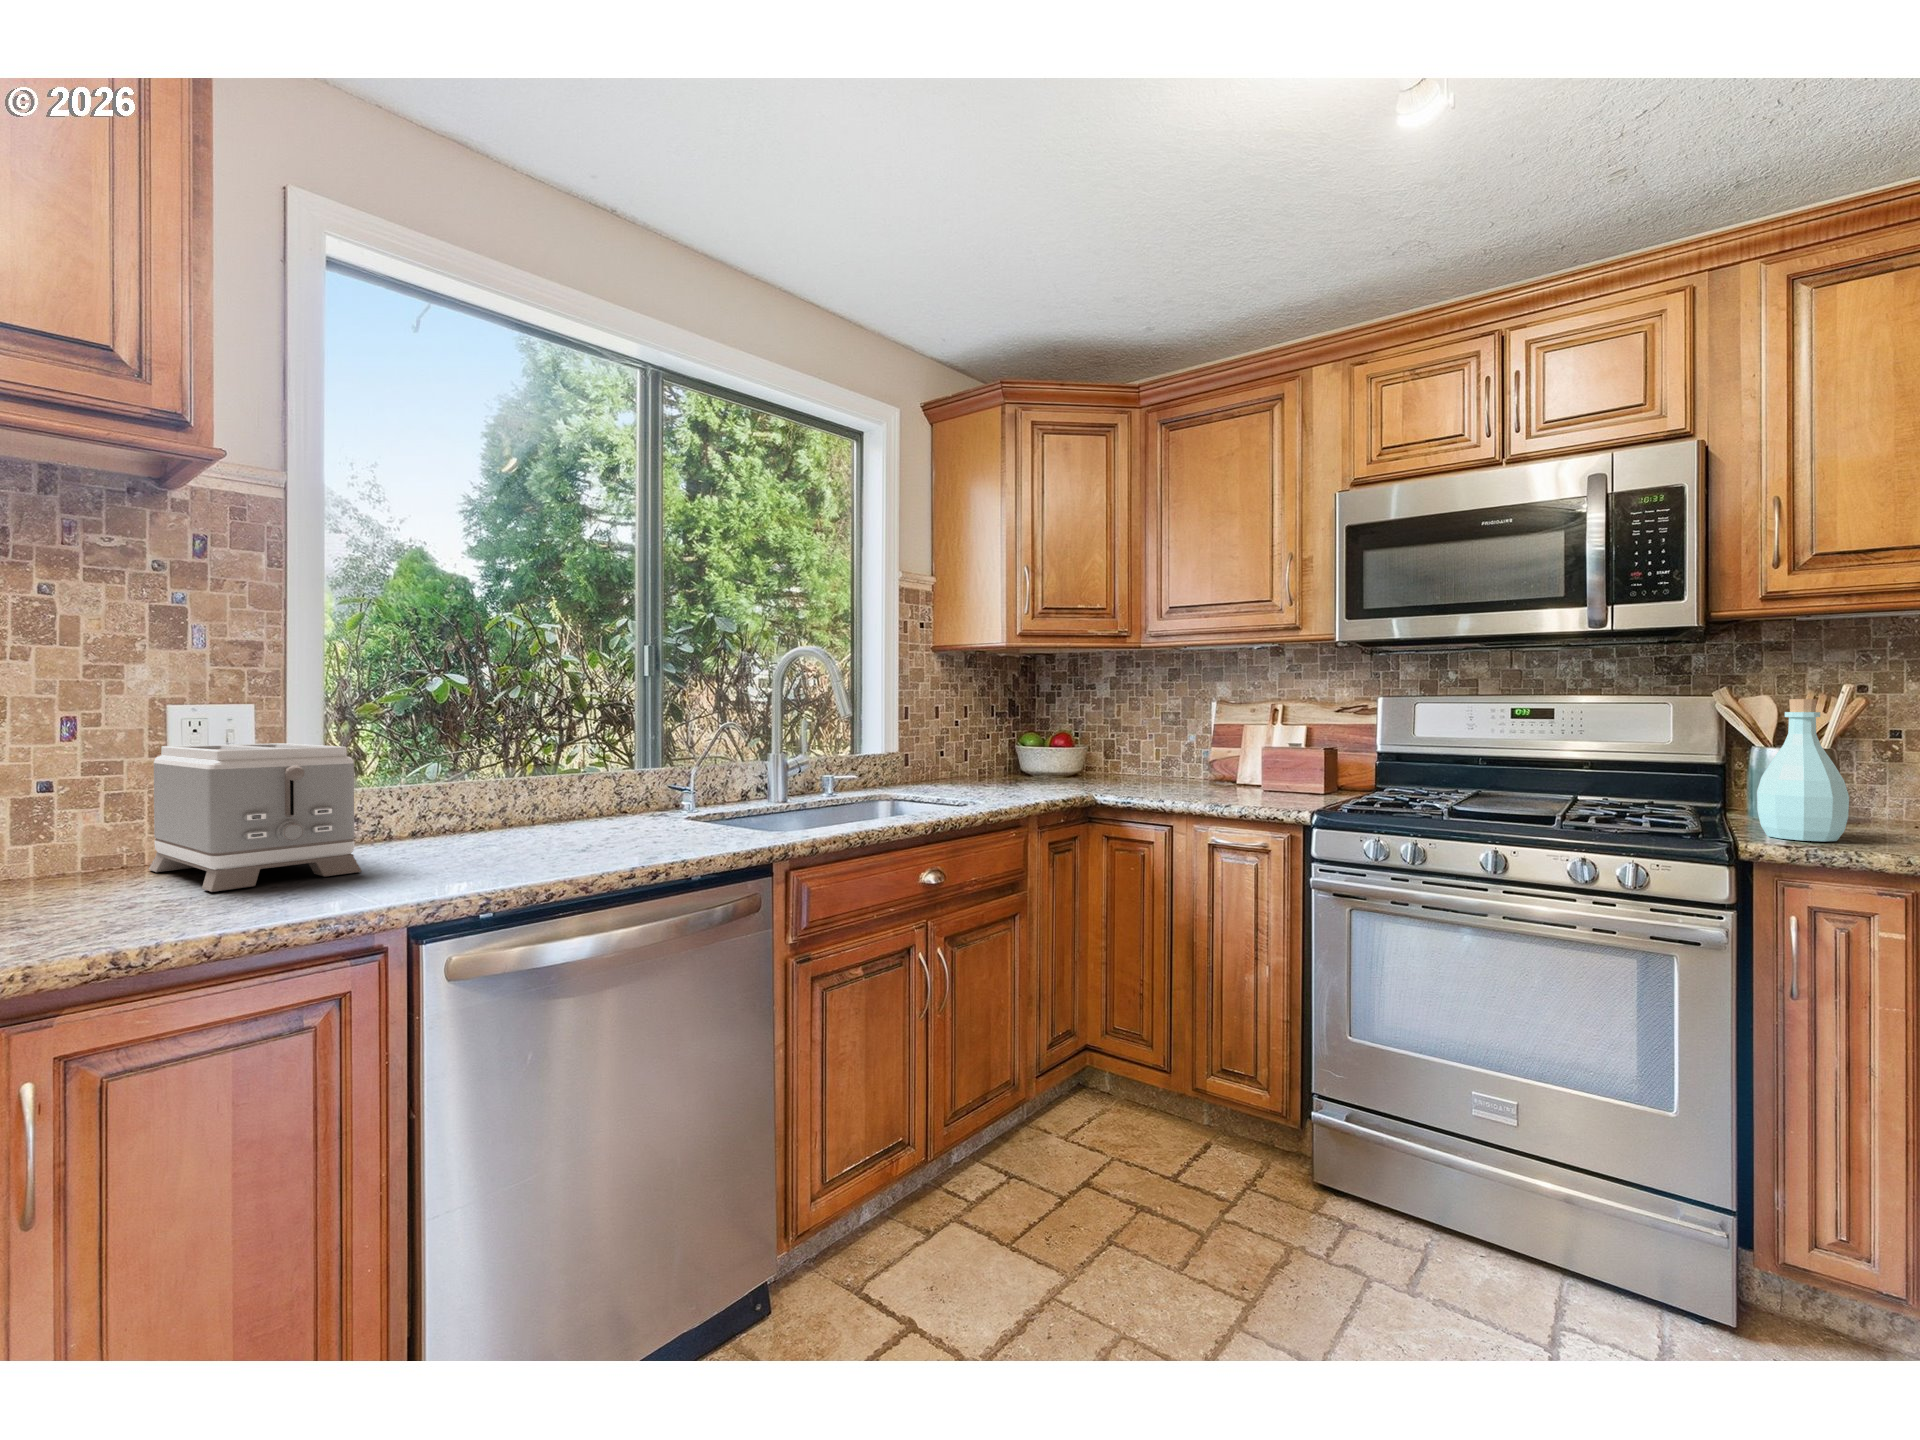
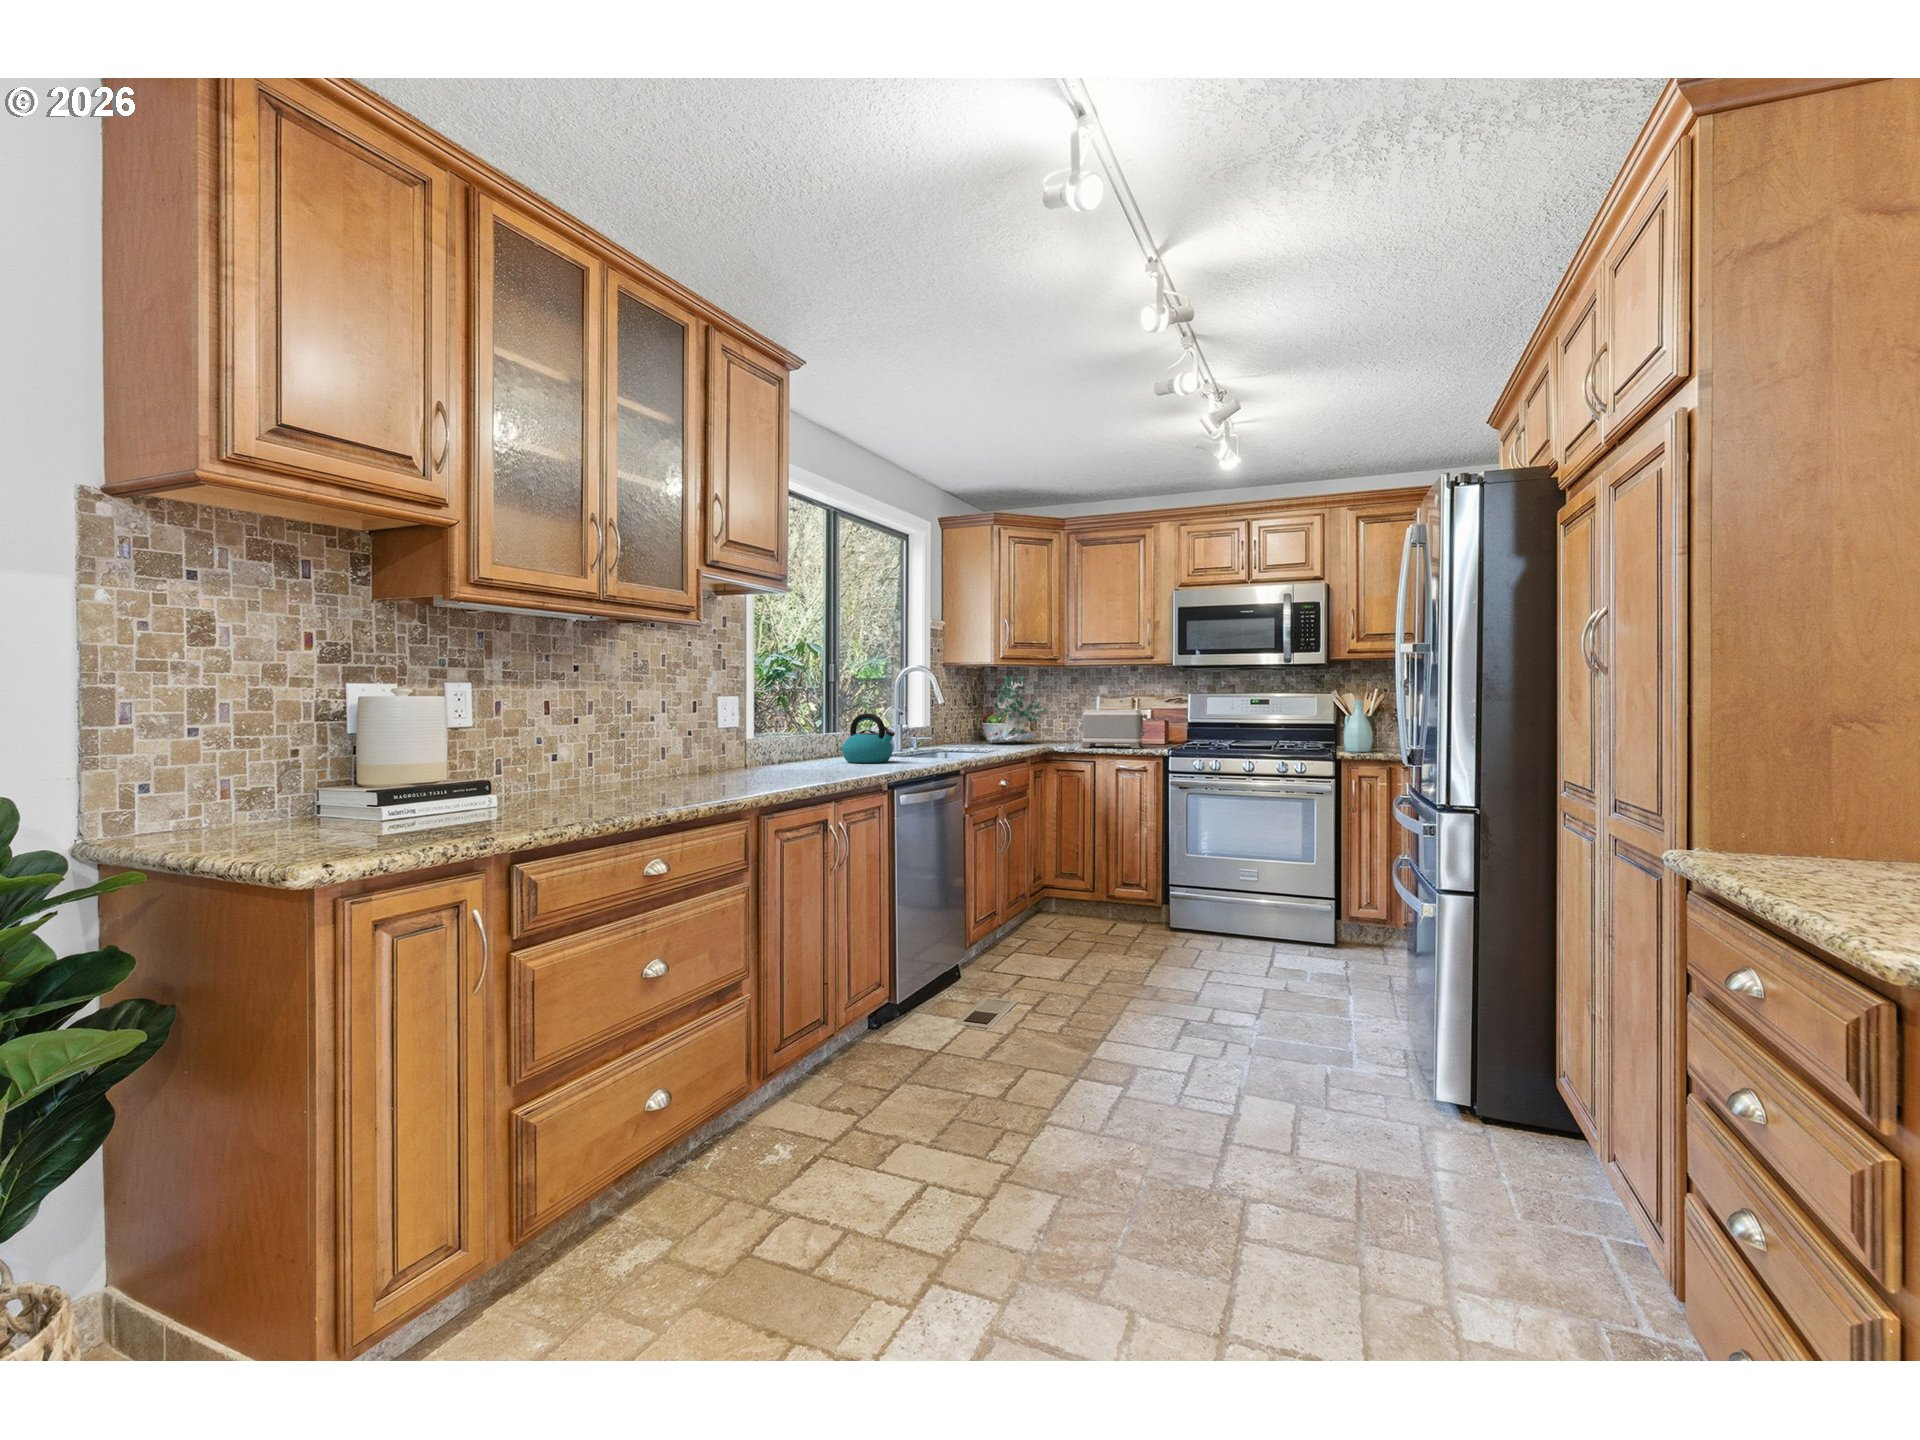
plant: none [1001,664,1109,783] -> present [987,676,1048,742]
kettle: none [493,742,613,852] -> present [842,714,895,763]
toaster: present [149,743,361,892] -> present [1081,710,1147,748]

